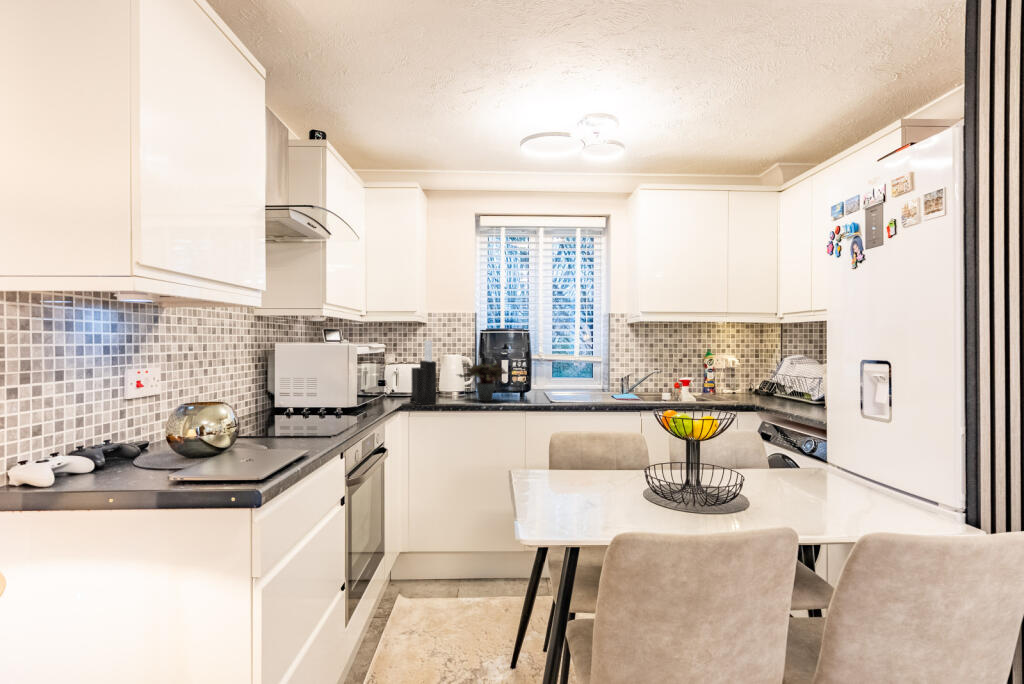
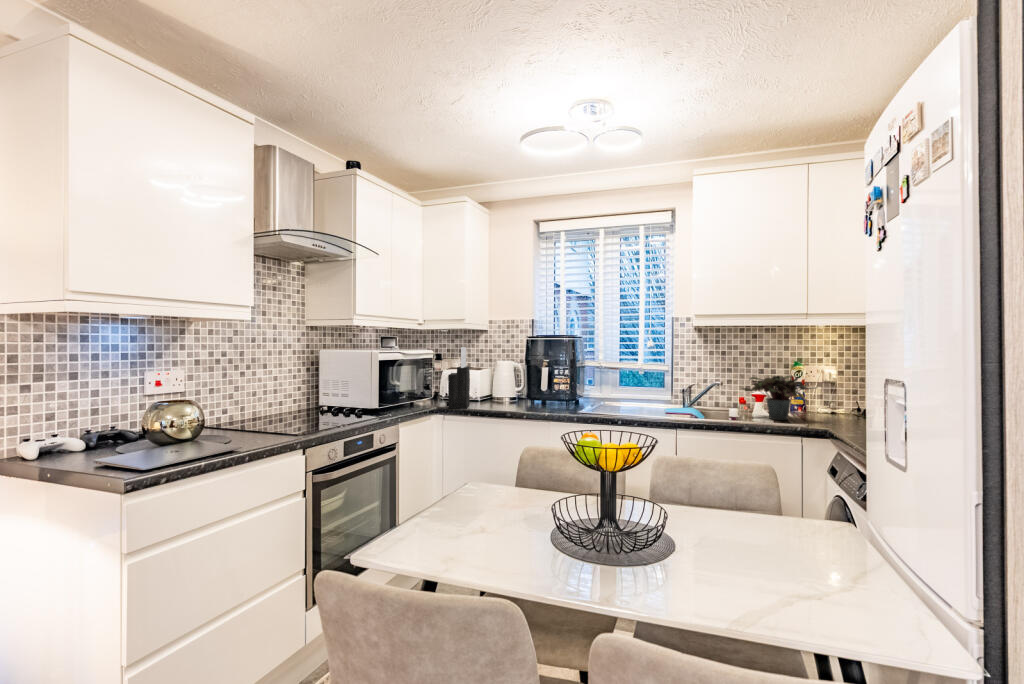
potted plant: present [459,363,508,401] -> present [742,376,817,420]

